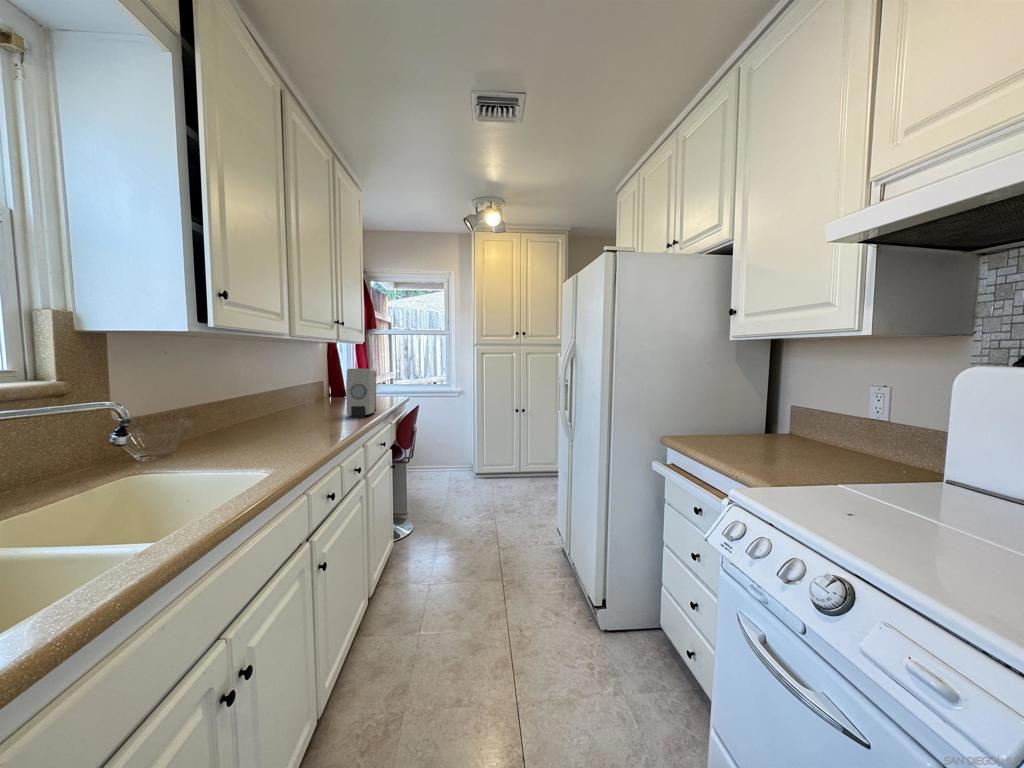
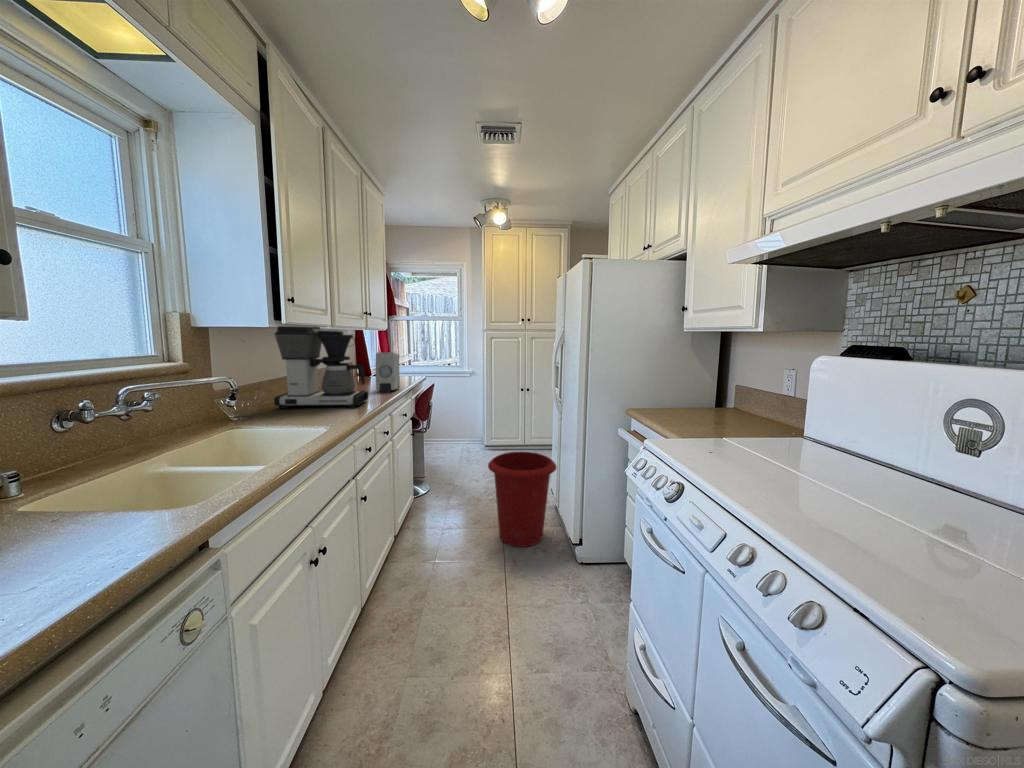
coffee maker: none [206,333,334,441] -> present [274,326,368,408]
waste bin: none [485,488,569,609] -> present [488,452,556,547]

